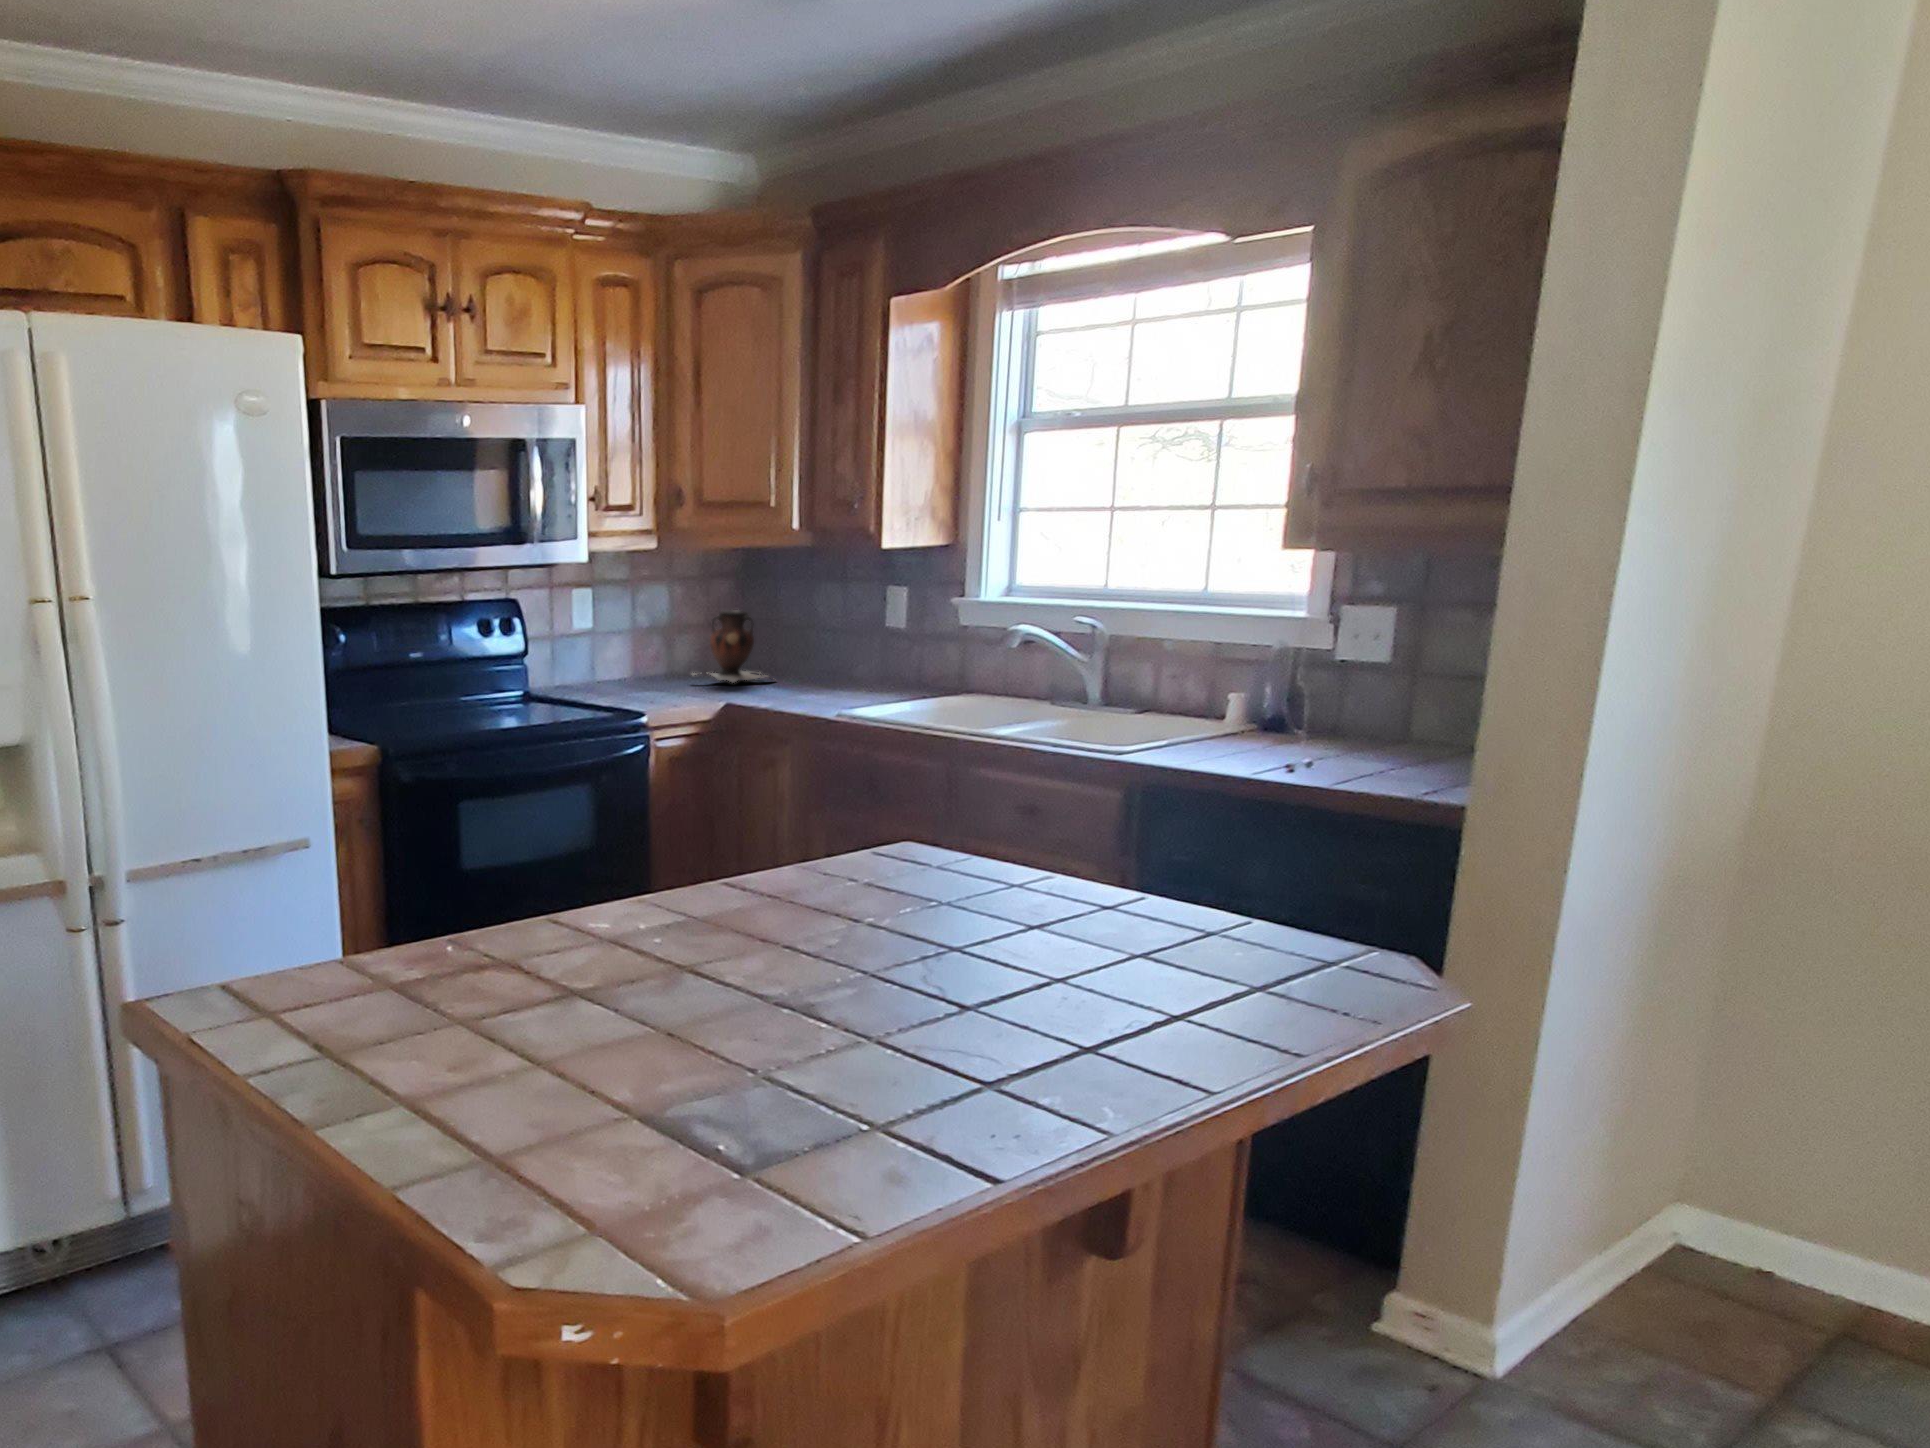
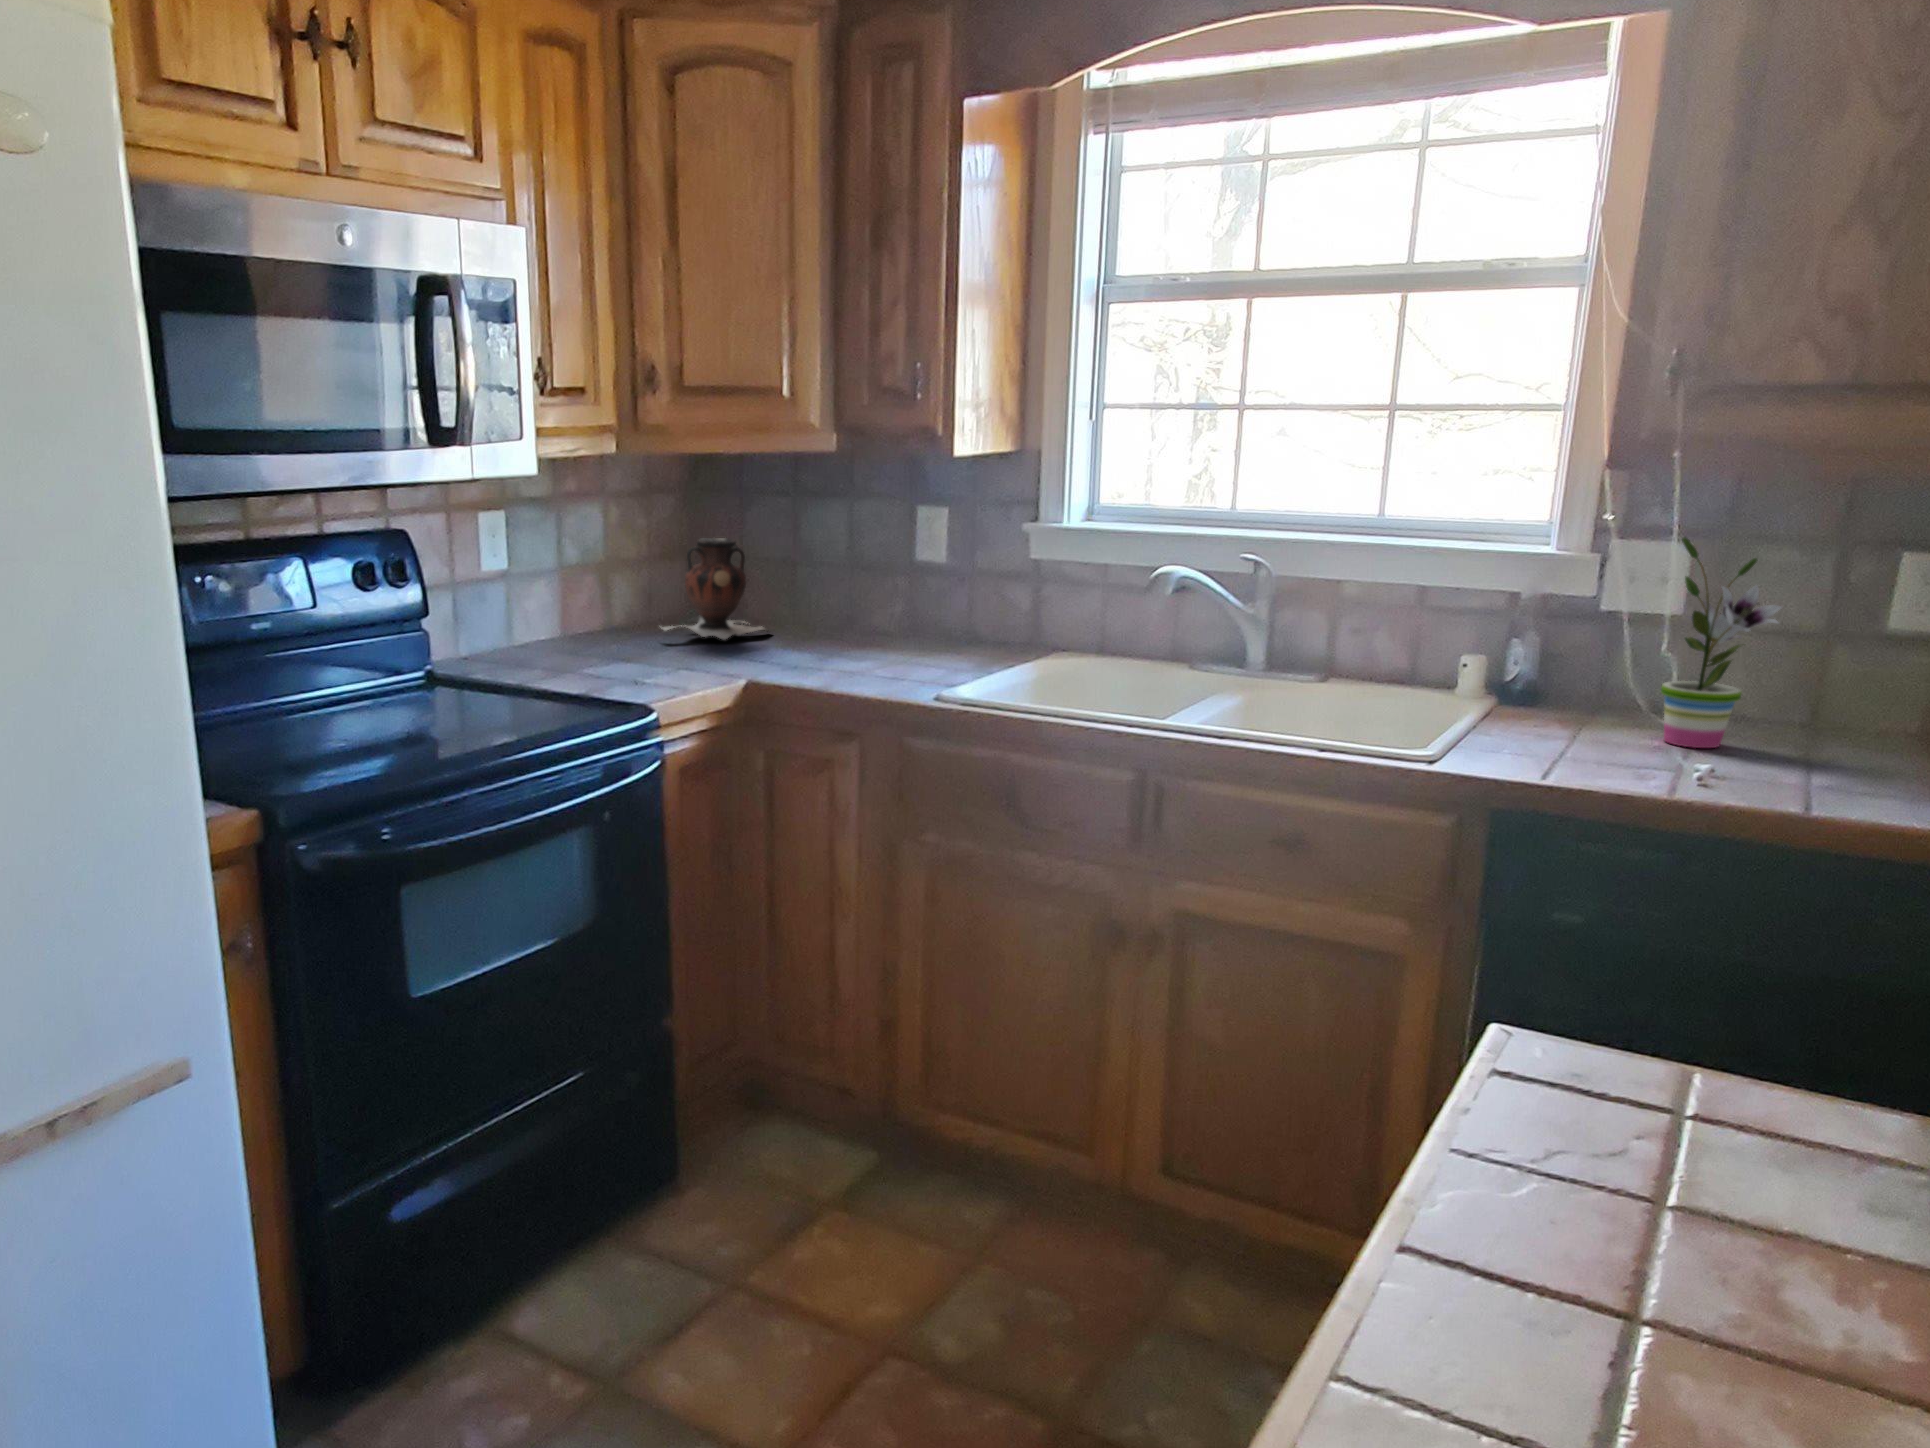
potted plant: none [1332,598,1410,755] -> present [1661,537,1781,748]

